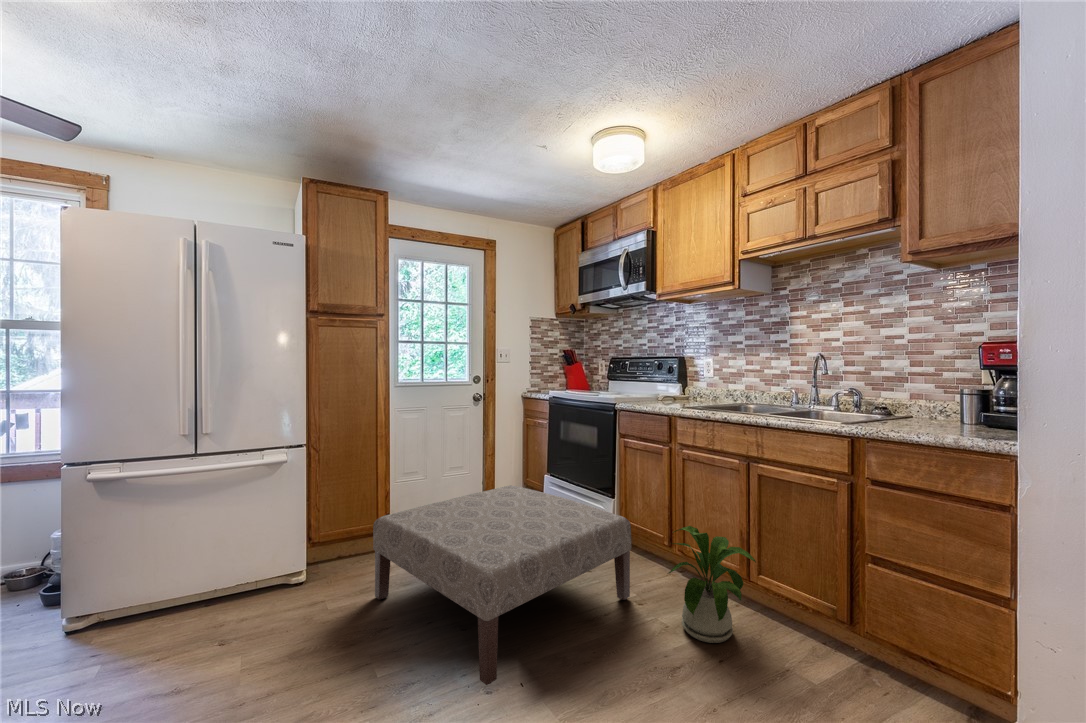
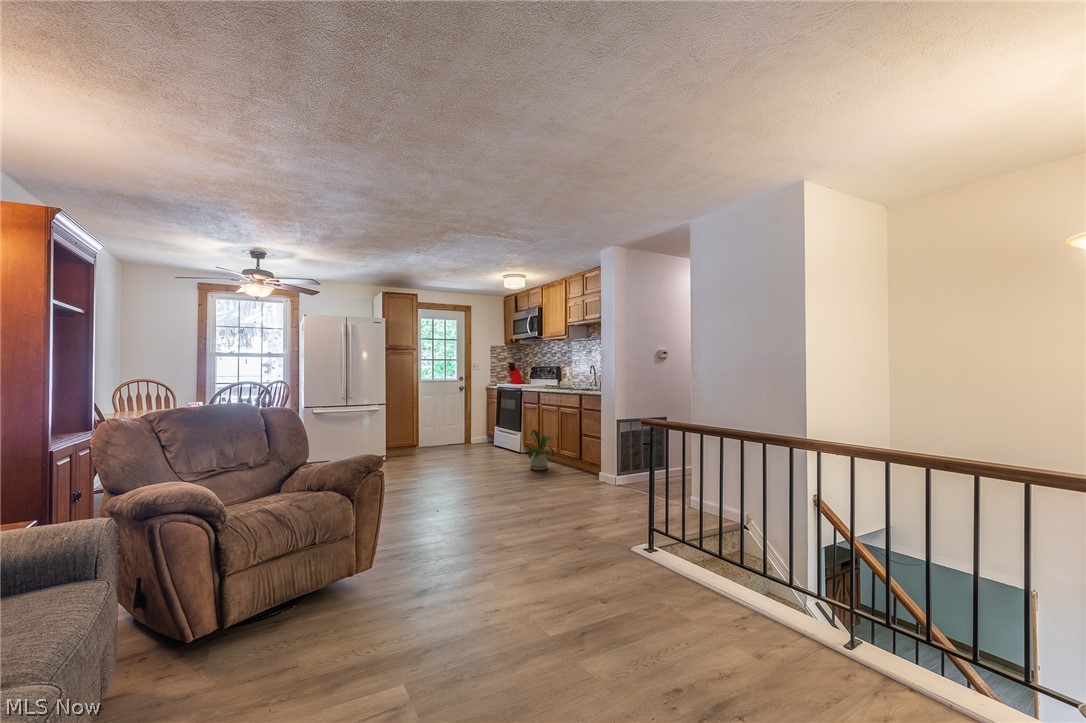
ottoman: present [373,485,631,685] -> none [415,425,517,475]

